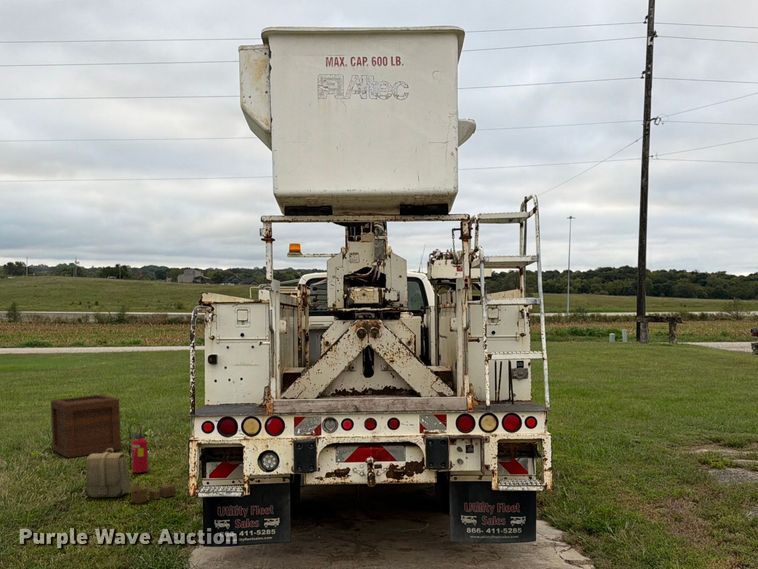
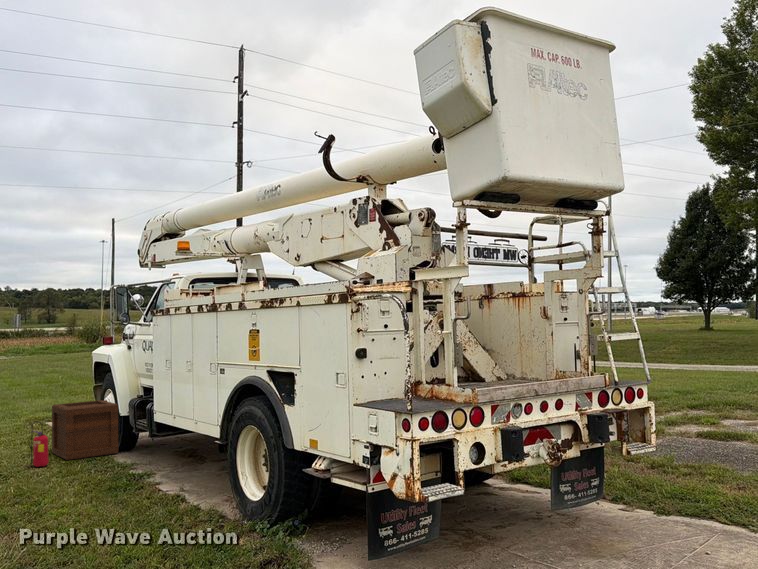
fire extinguisher: present [128,423,148,473] -> present [30,422,49,467]
backpack: present [85,448,130,497] -> none [85,450,129,498]
cardboard box: present [130,484,175,504] -> none [126,485,172,504]

